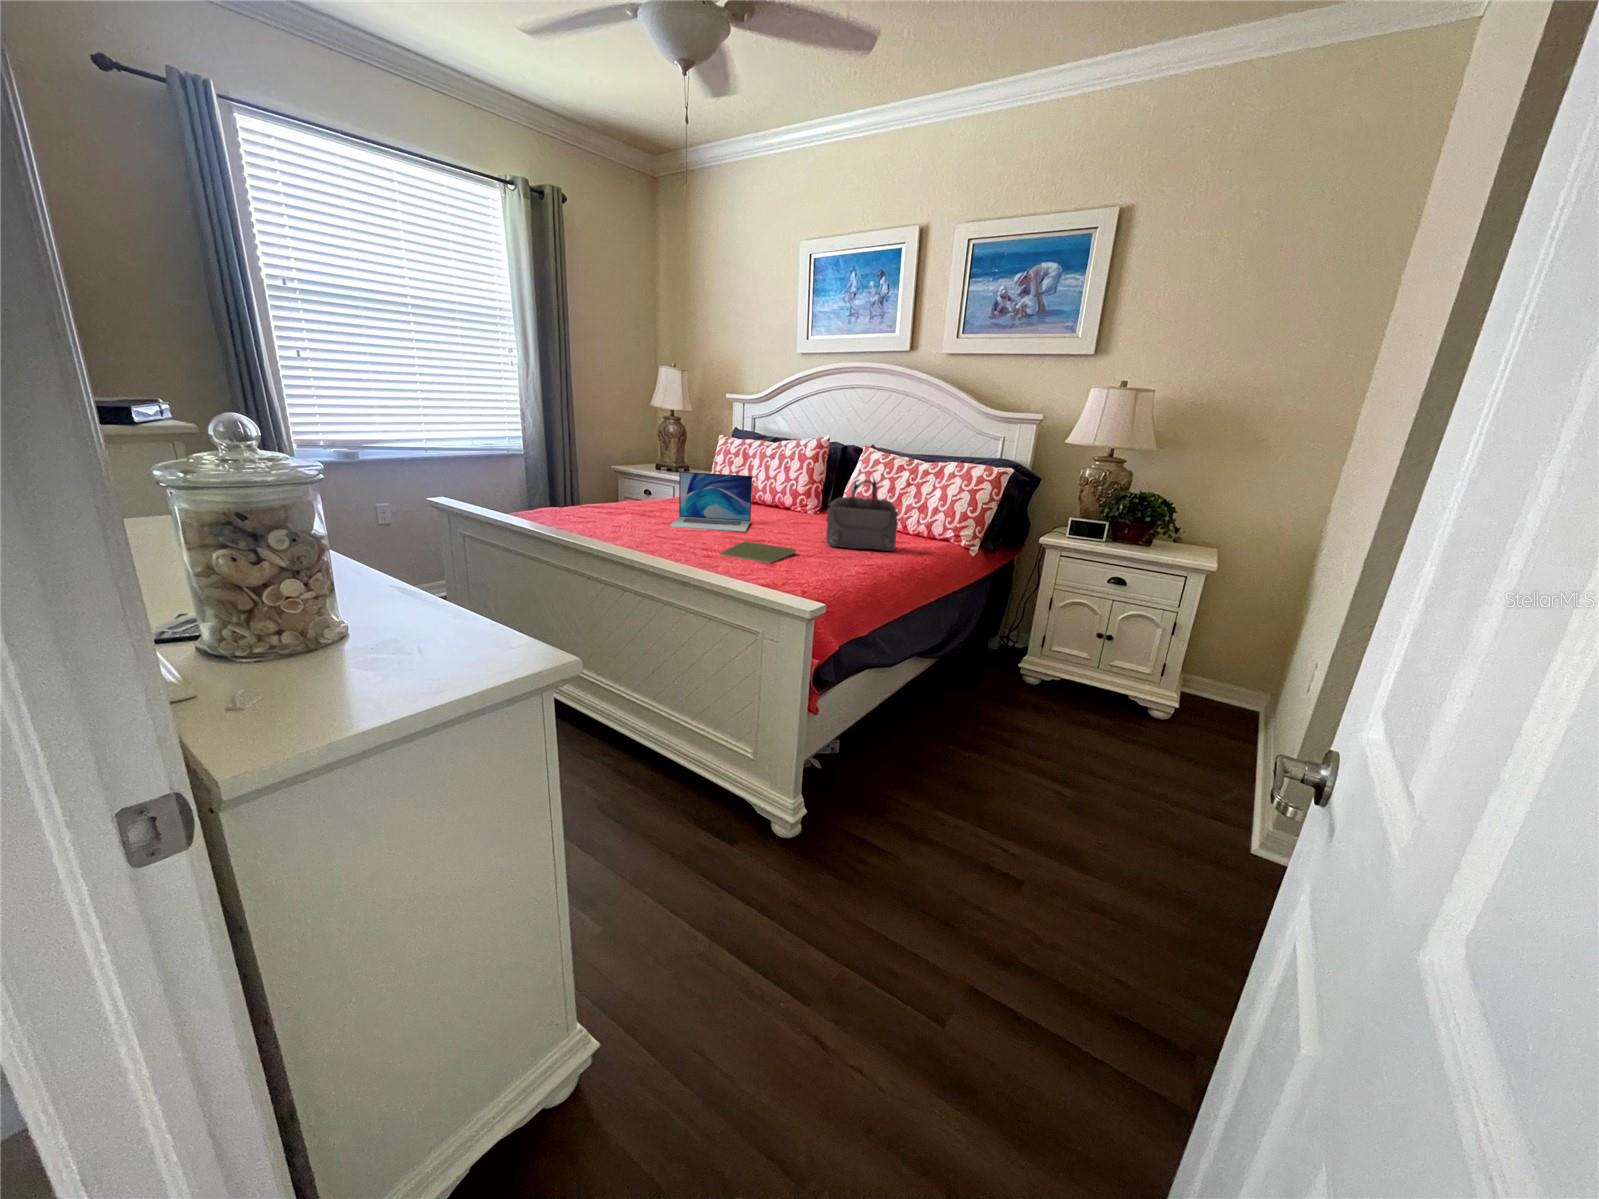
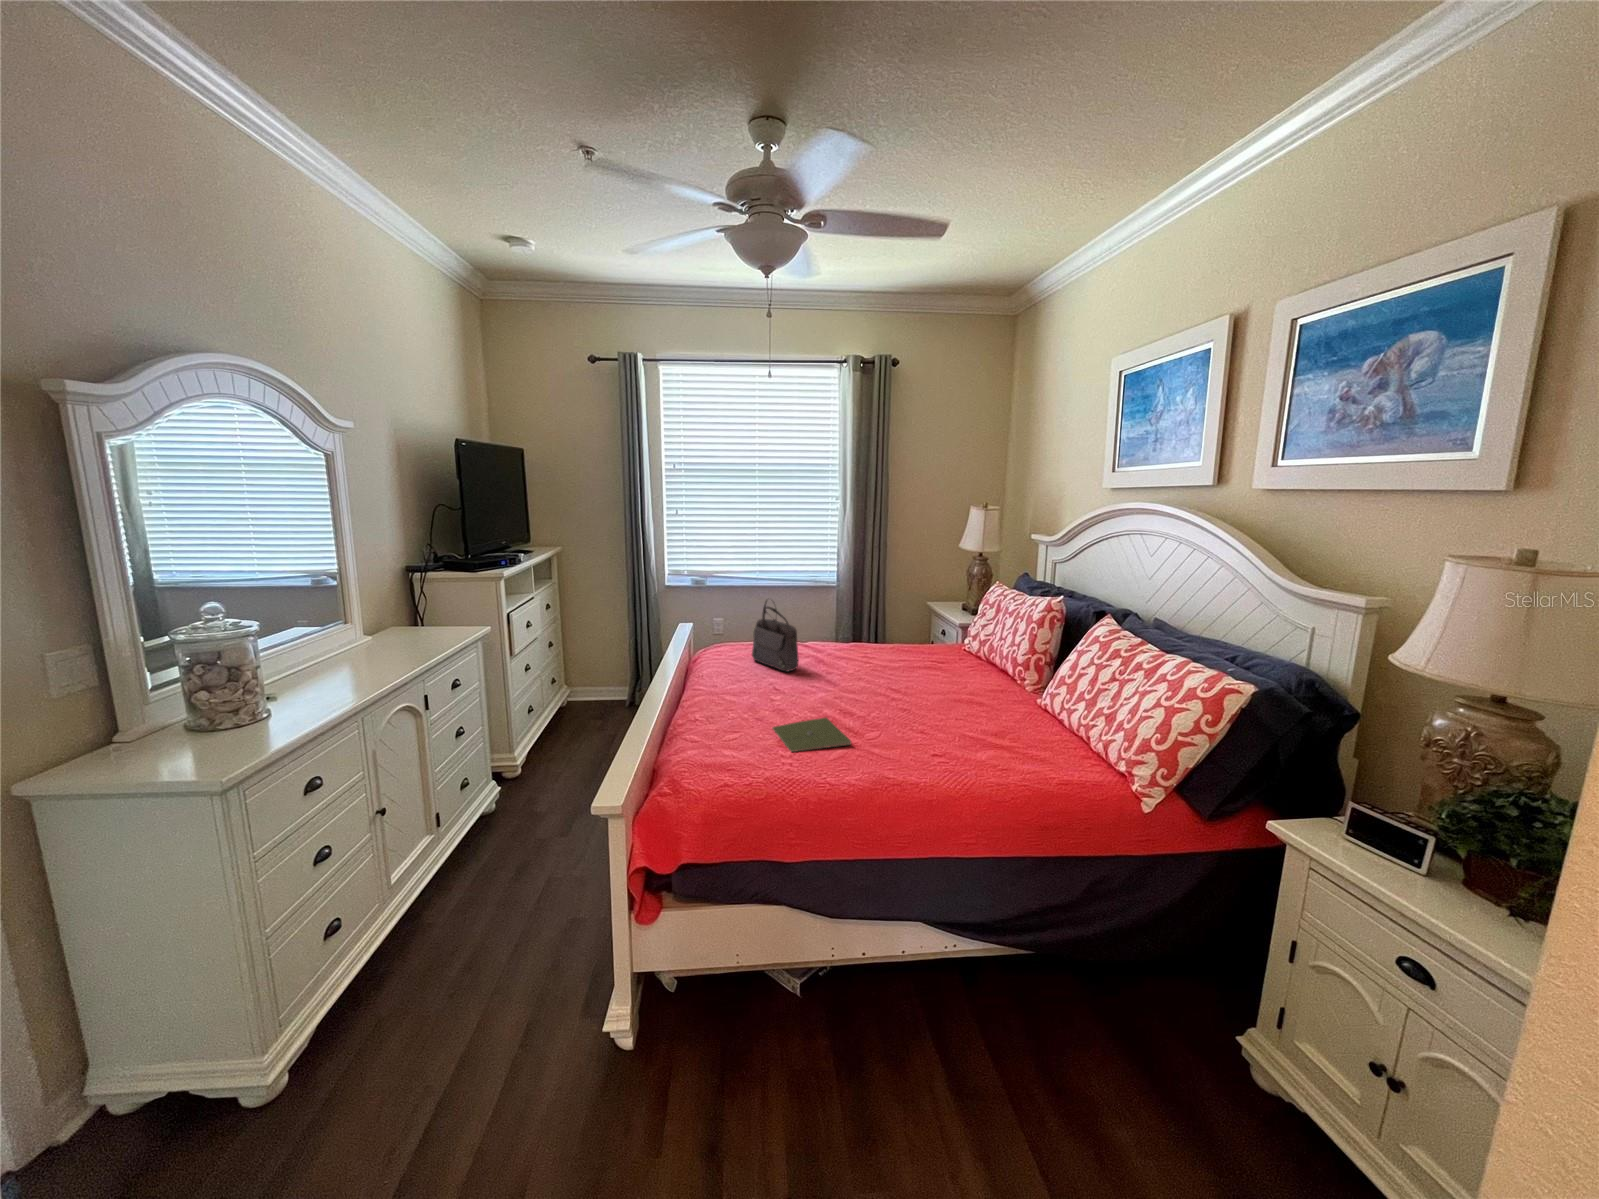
laptop: present [670,472,752,532] -> none [813,627,909,704]
handbag: present [826,472,898,551] -> present [752,601,798,672]

